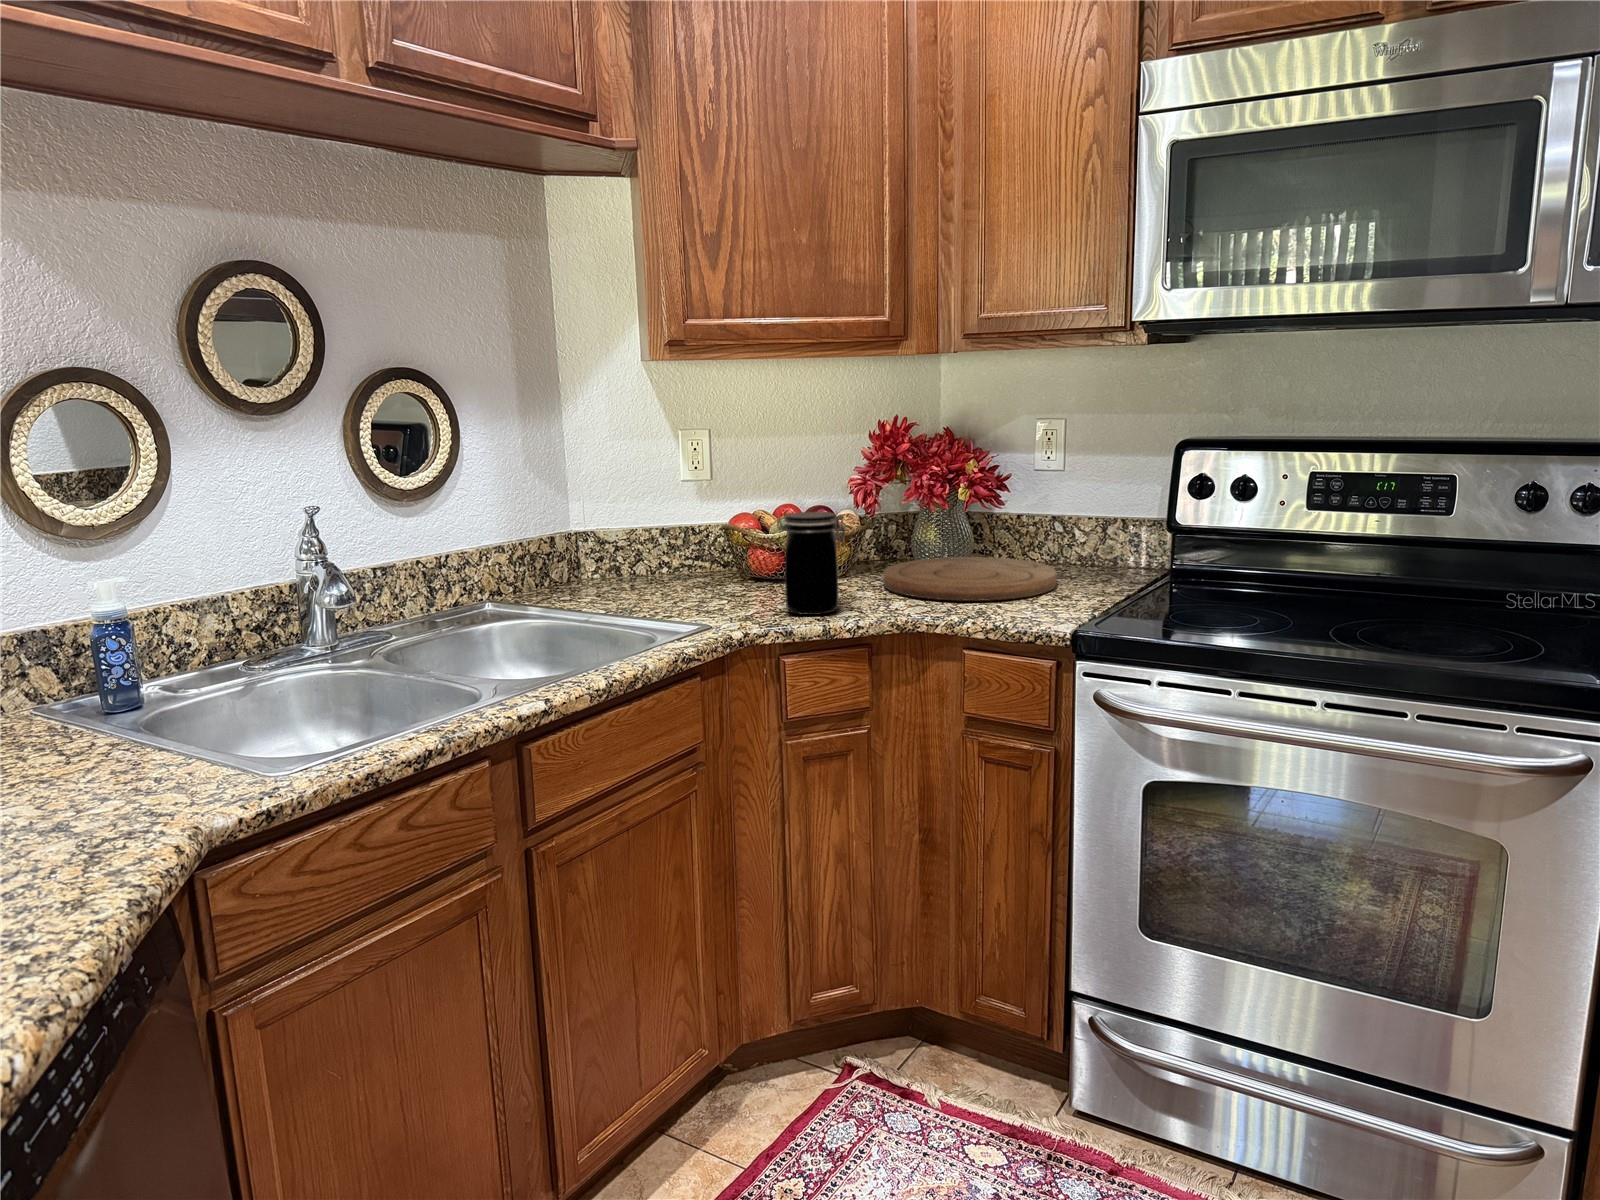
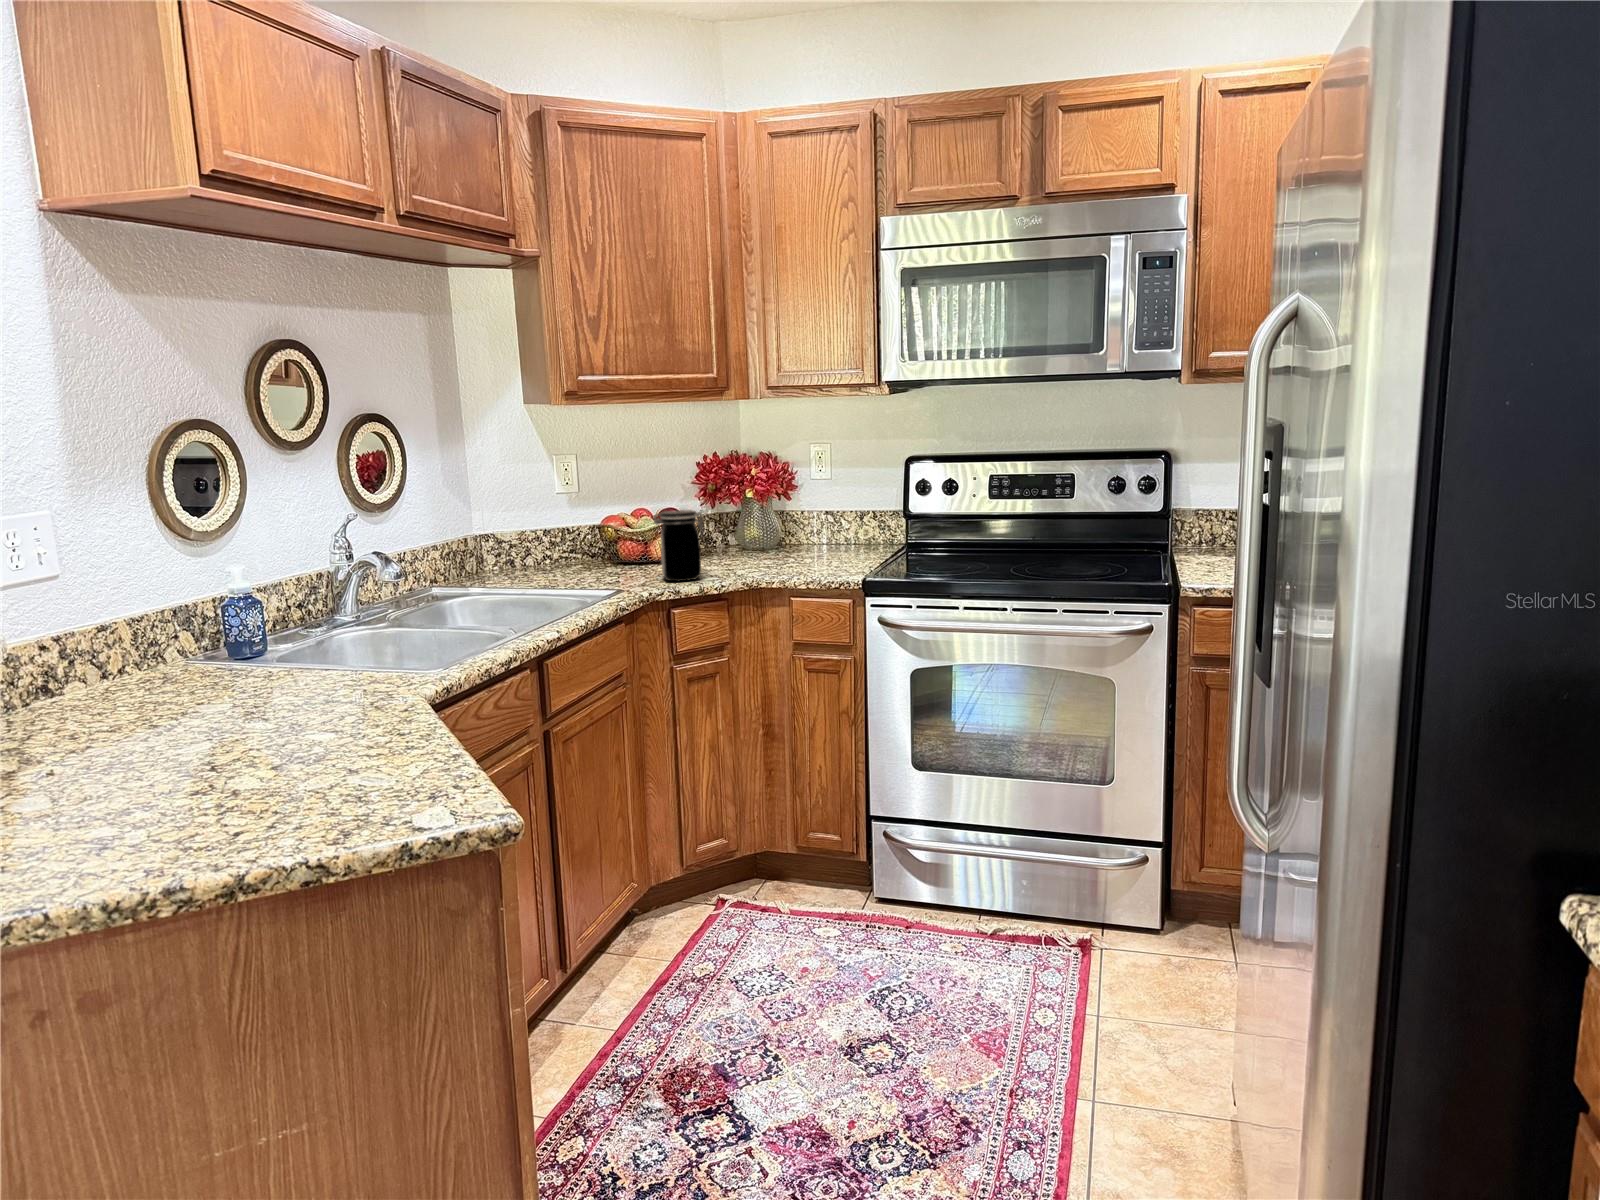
cutting board: present [884,557,1057,601] -> none [719,542,838,568]

